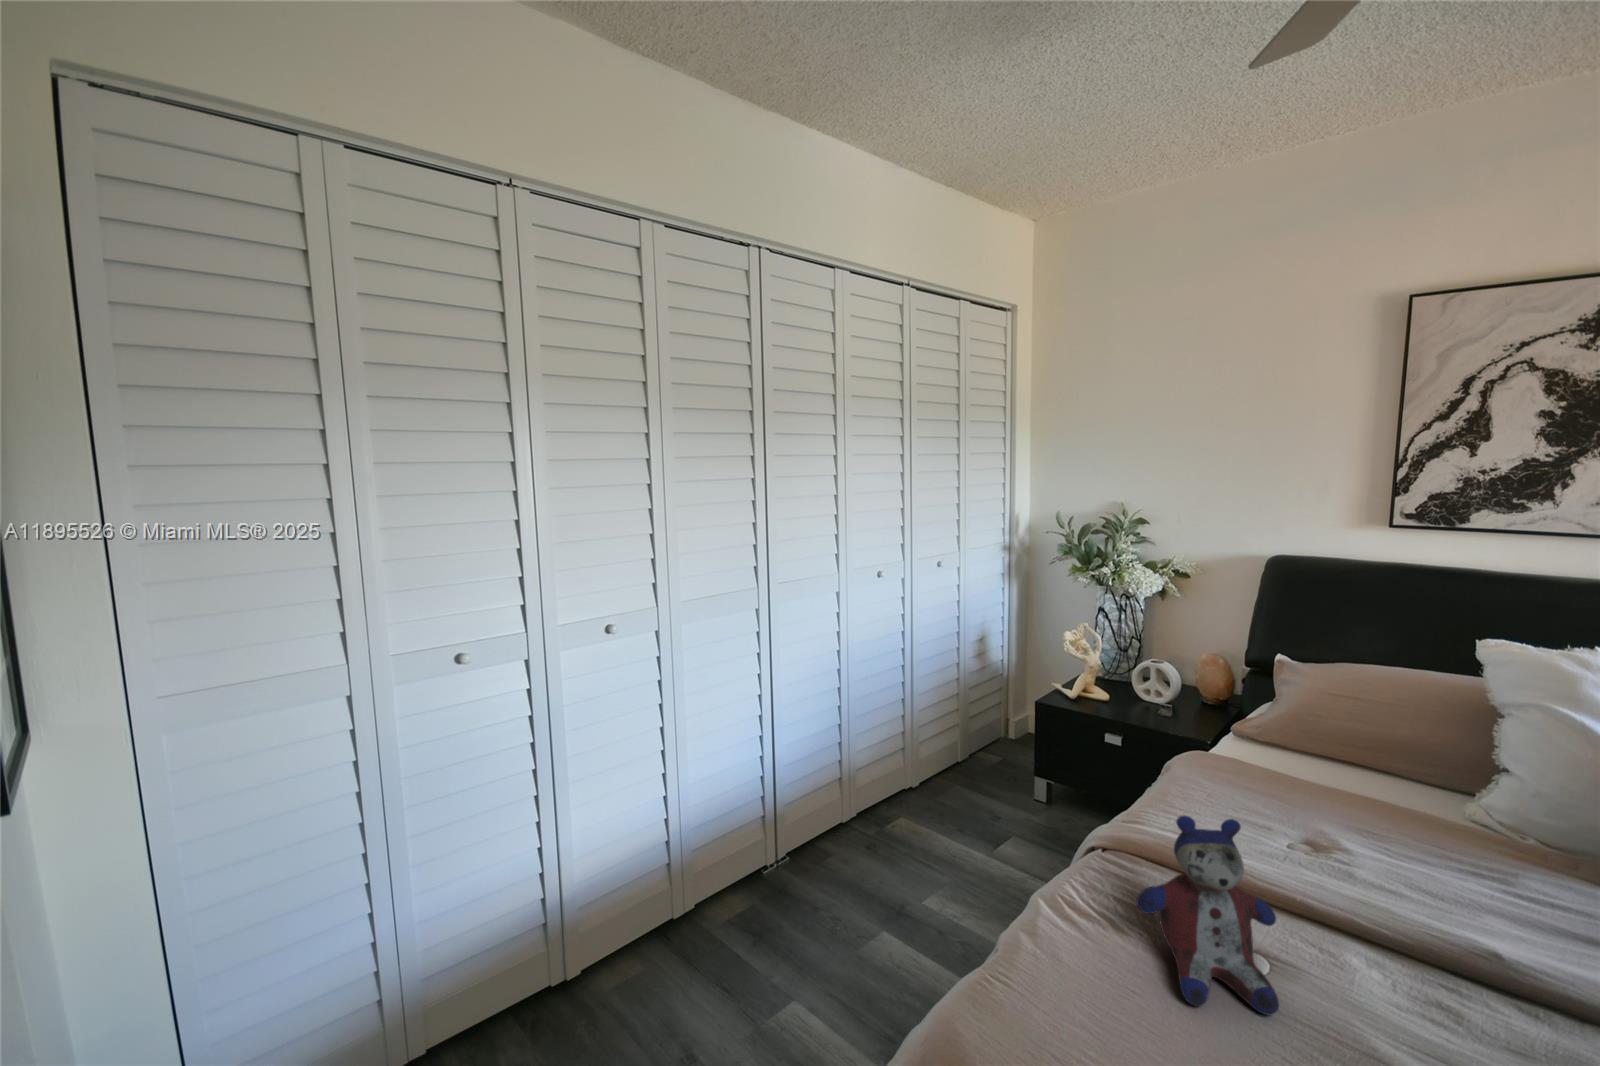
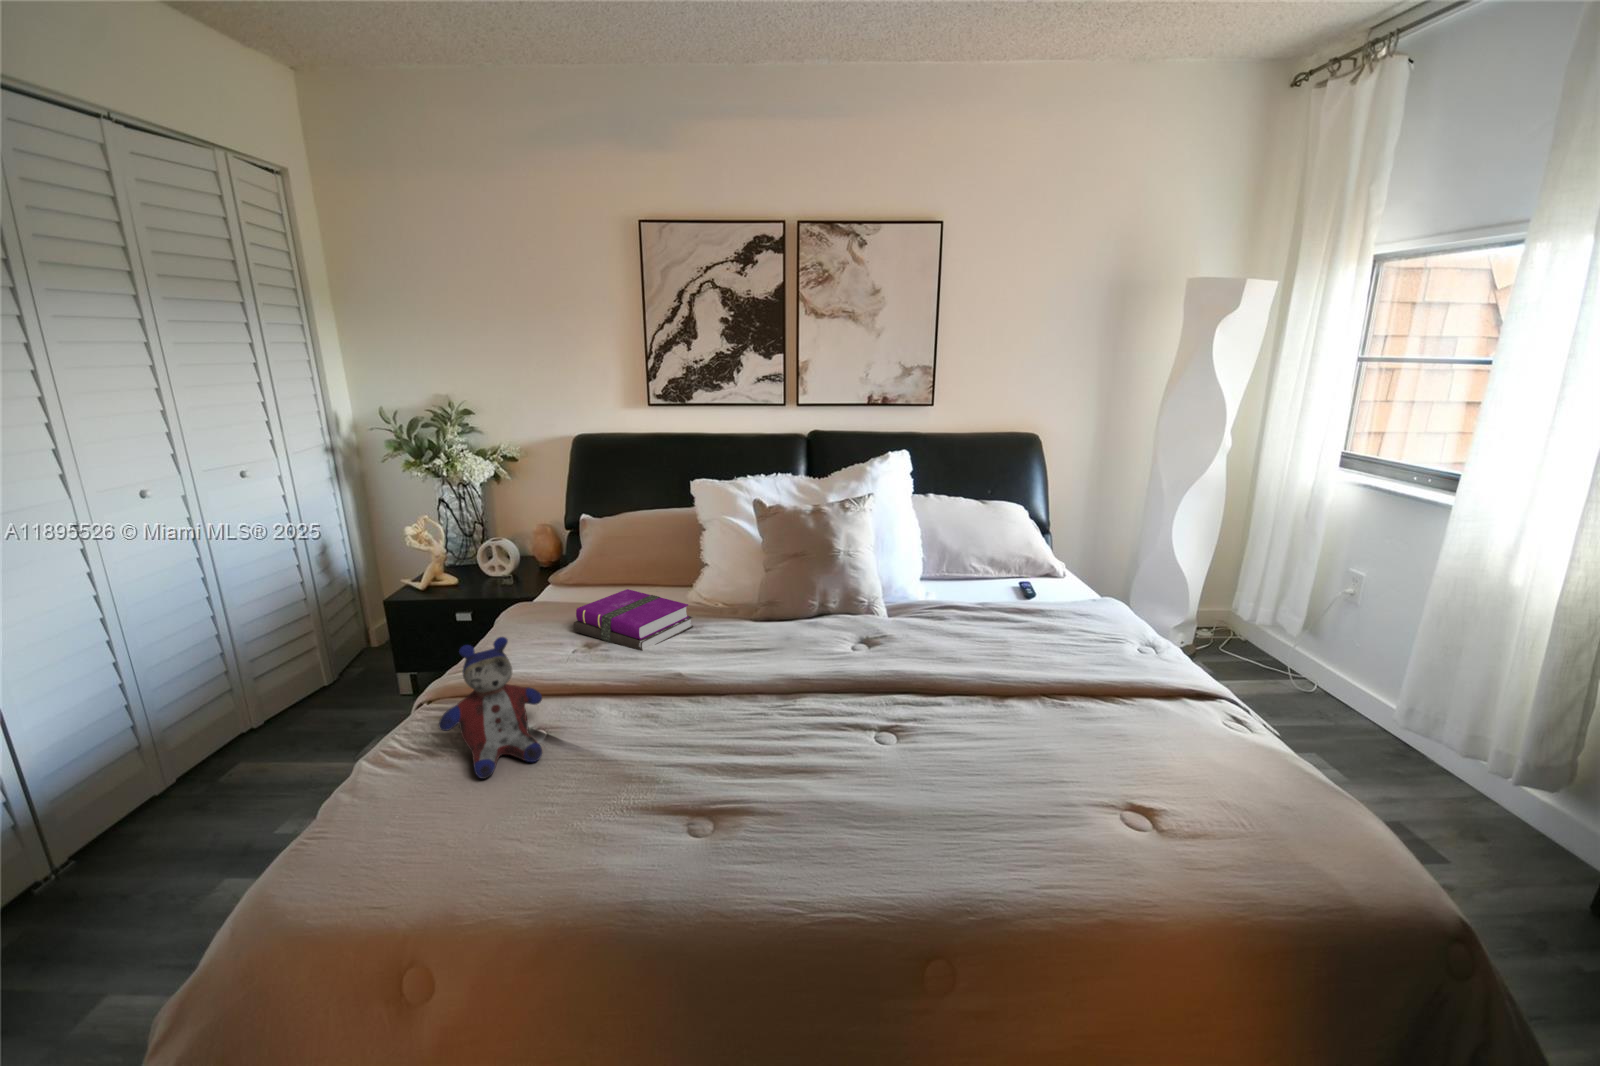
notebook: none [1282,777,1505,888] -> present [573,589,693,651]

